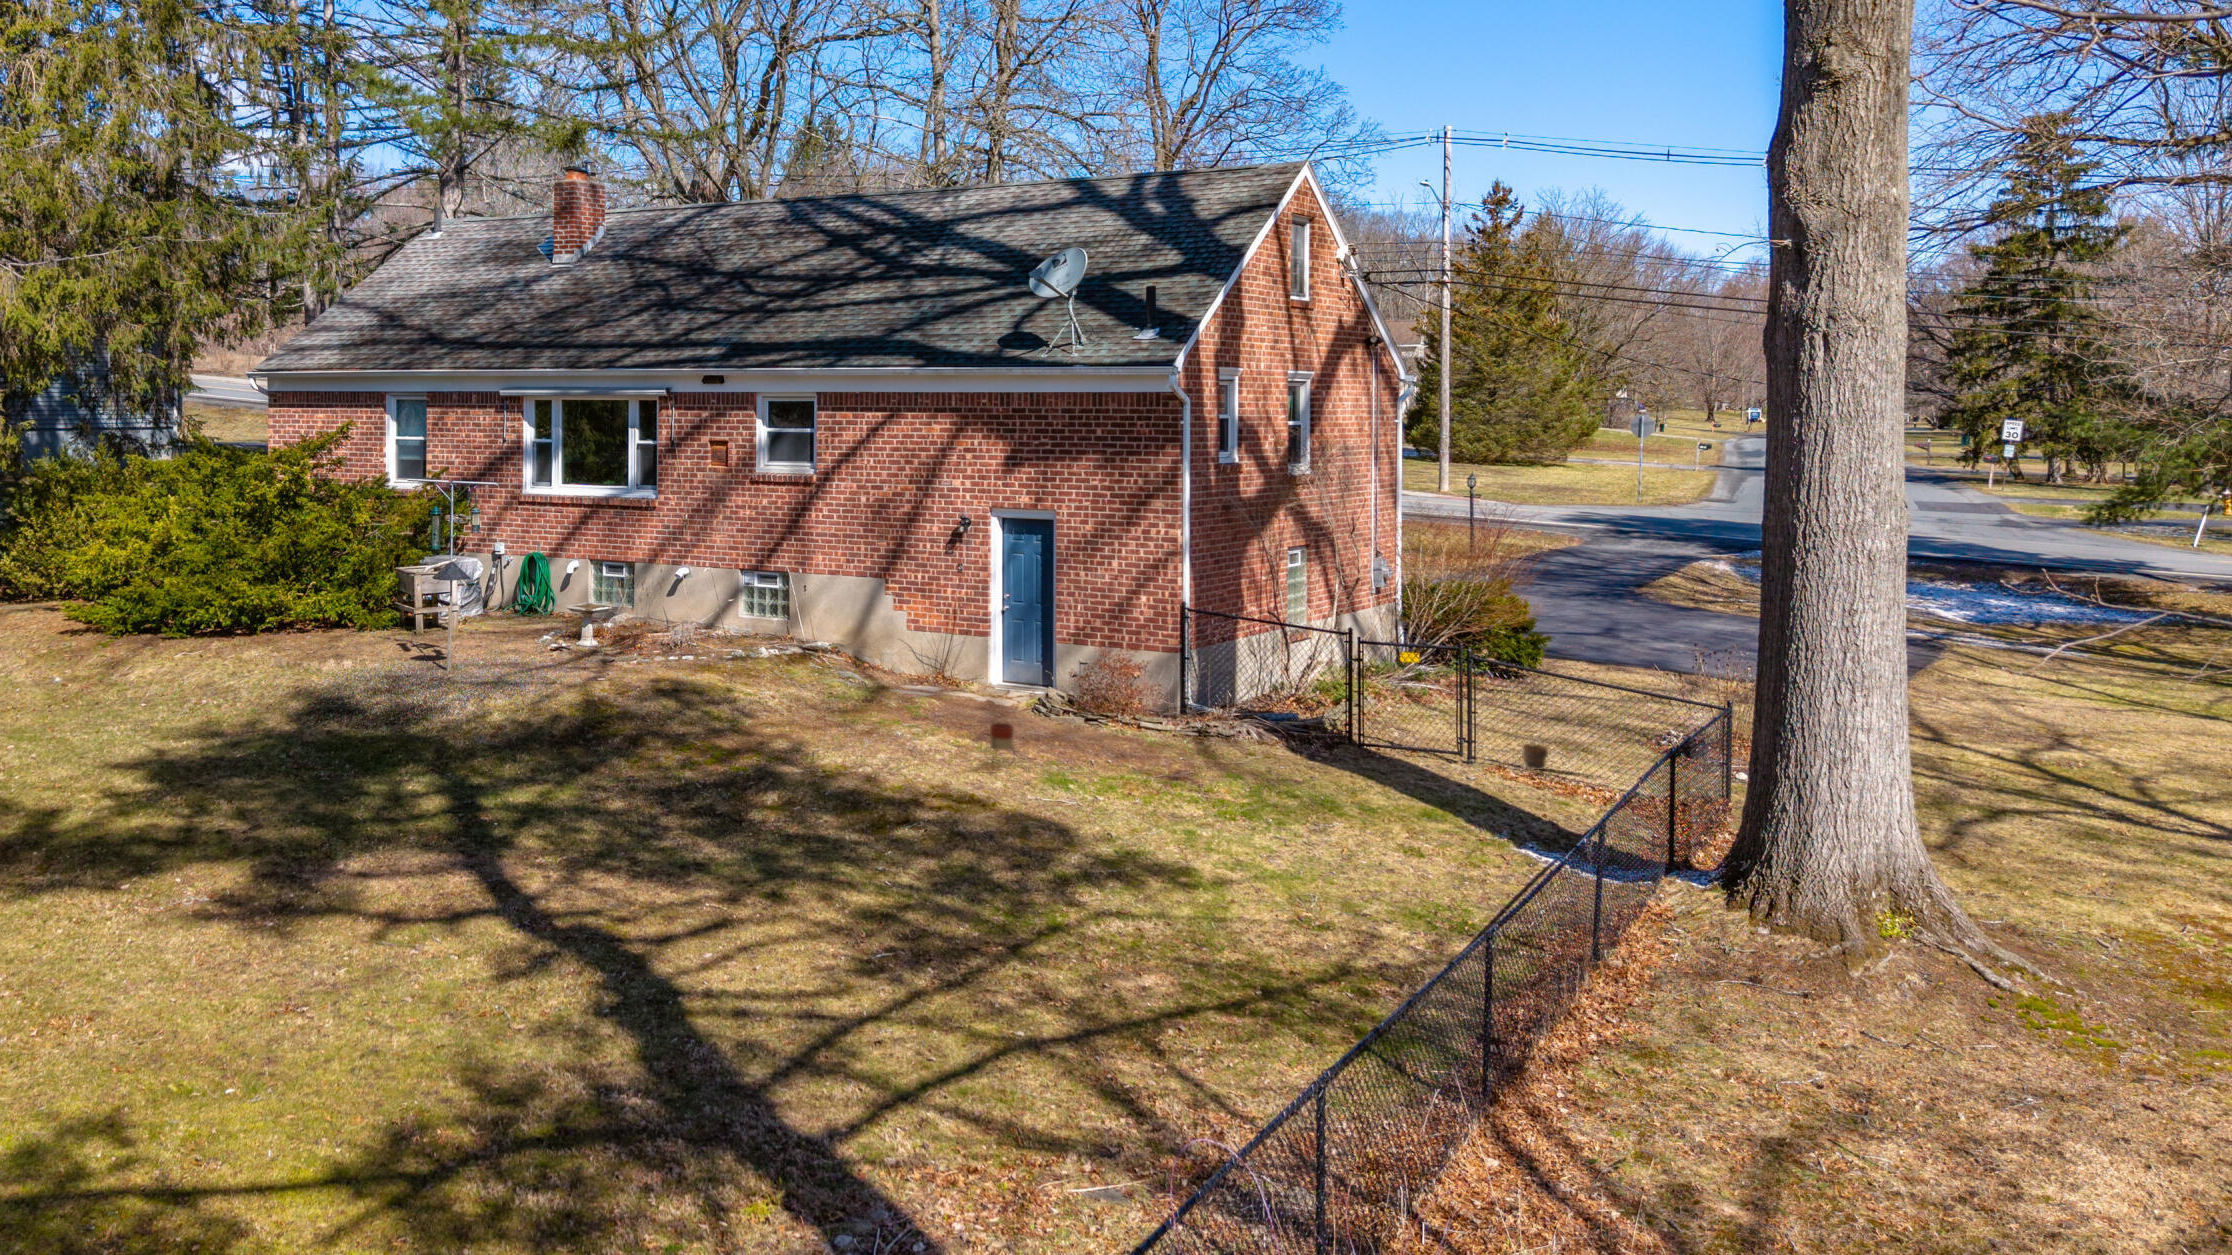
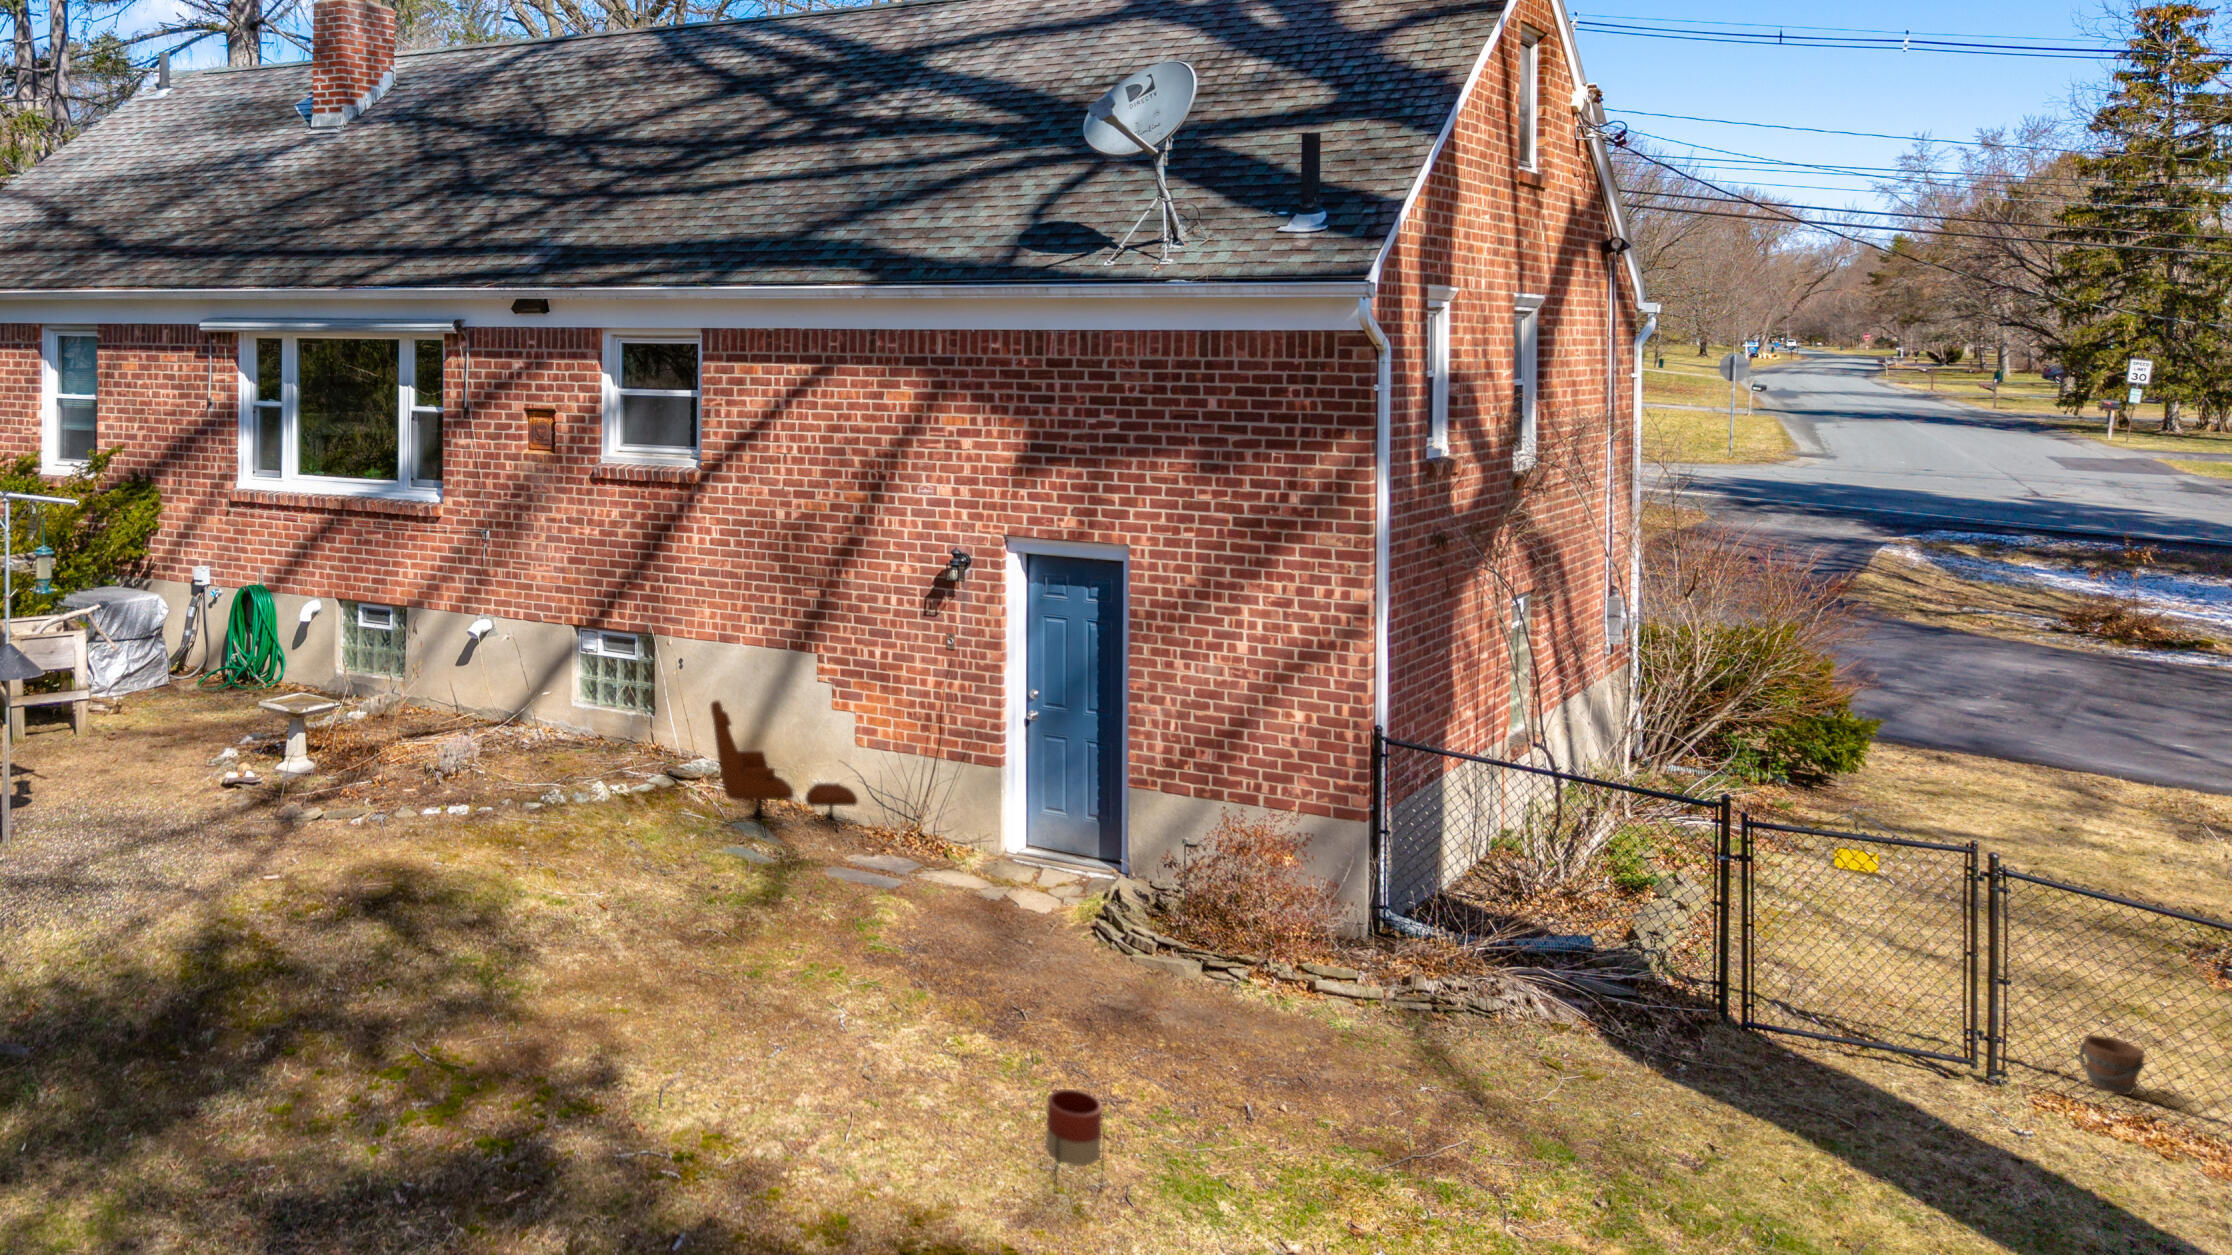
lounge chair: none [827,601,910,675] -> present [711,701,858,835]

